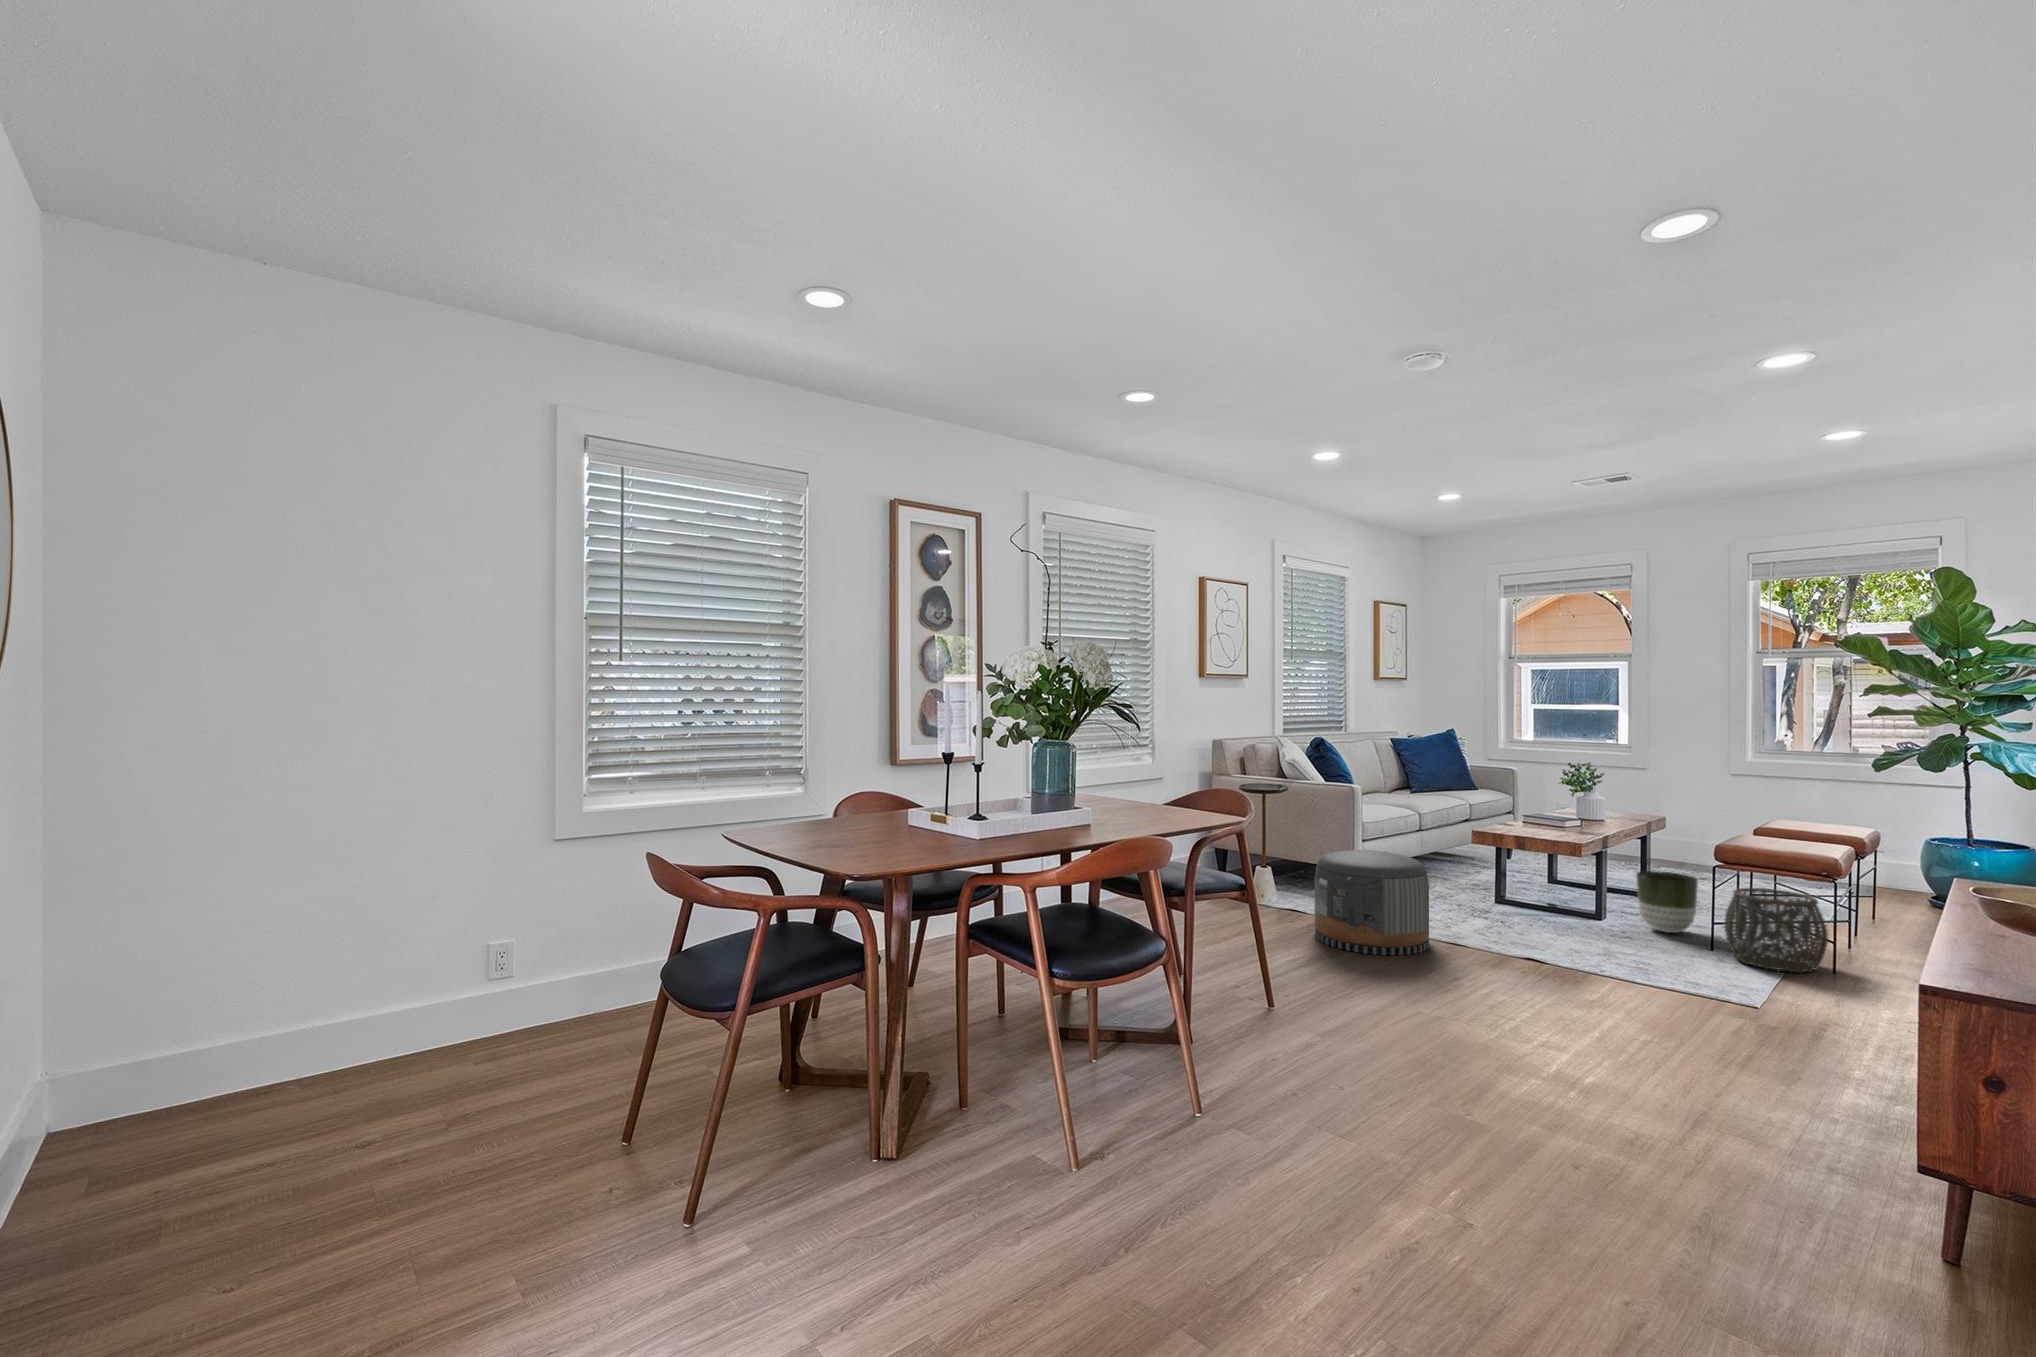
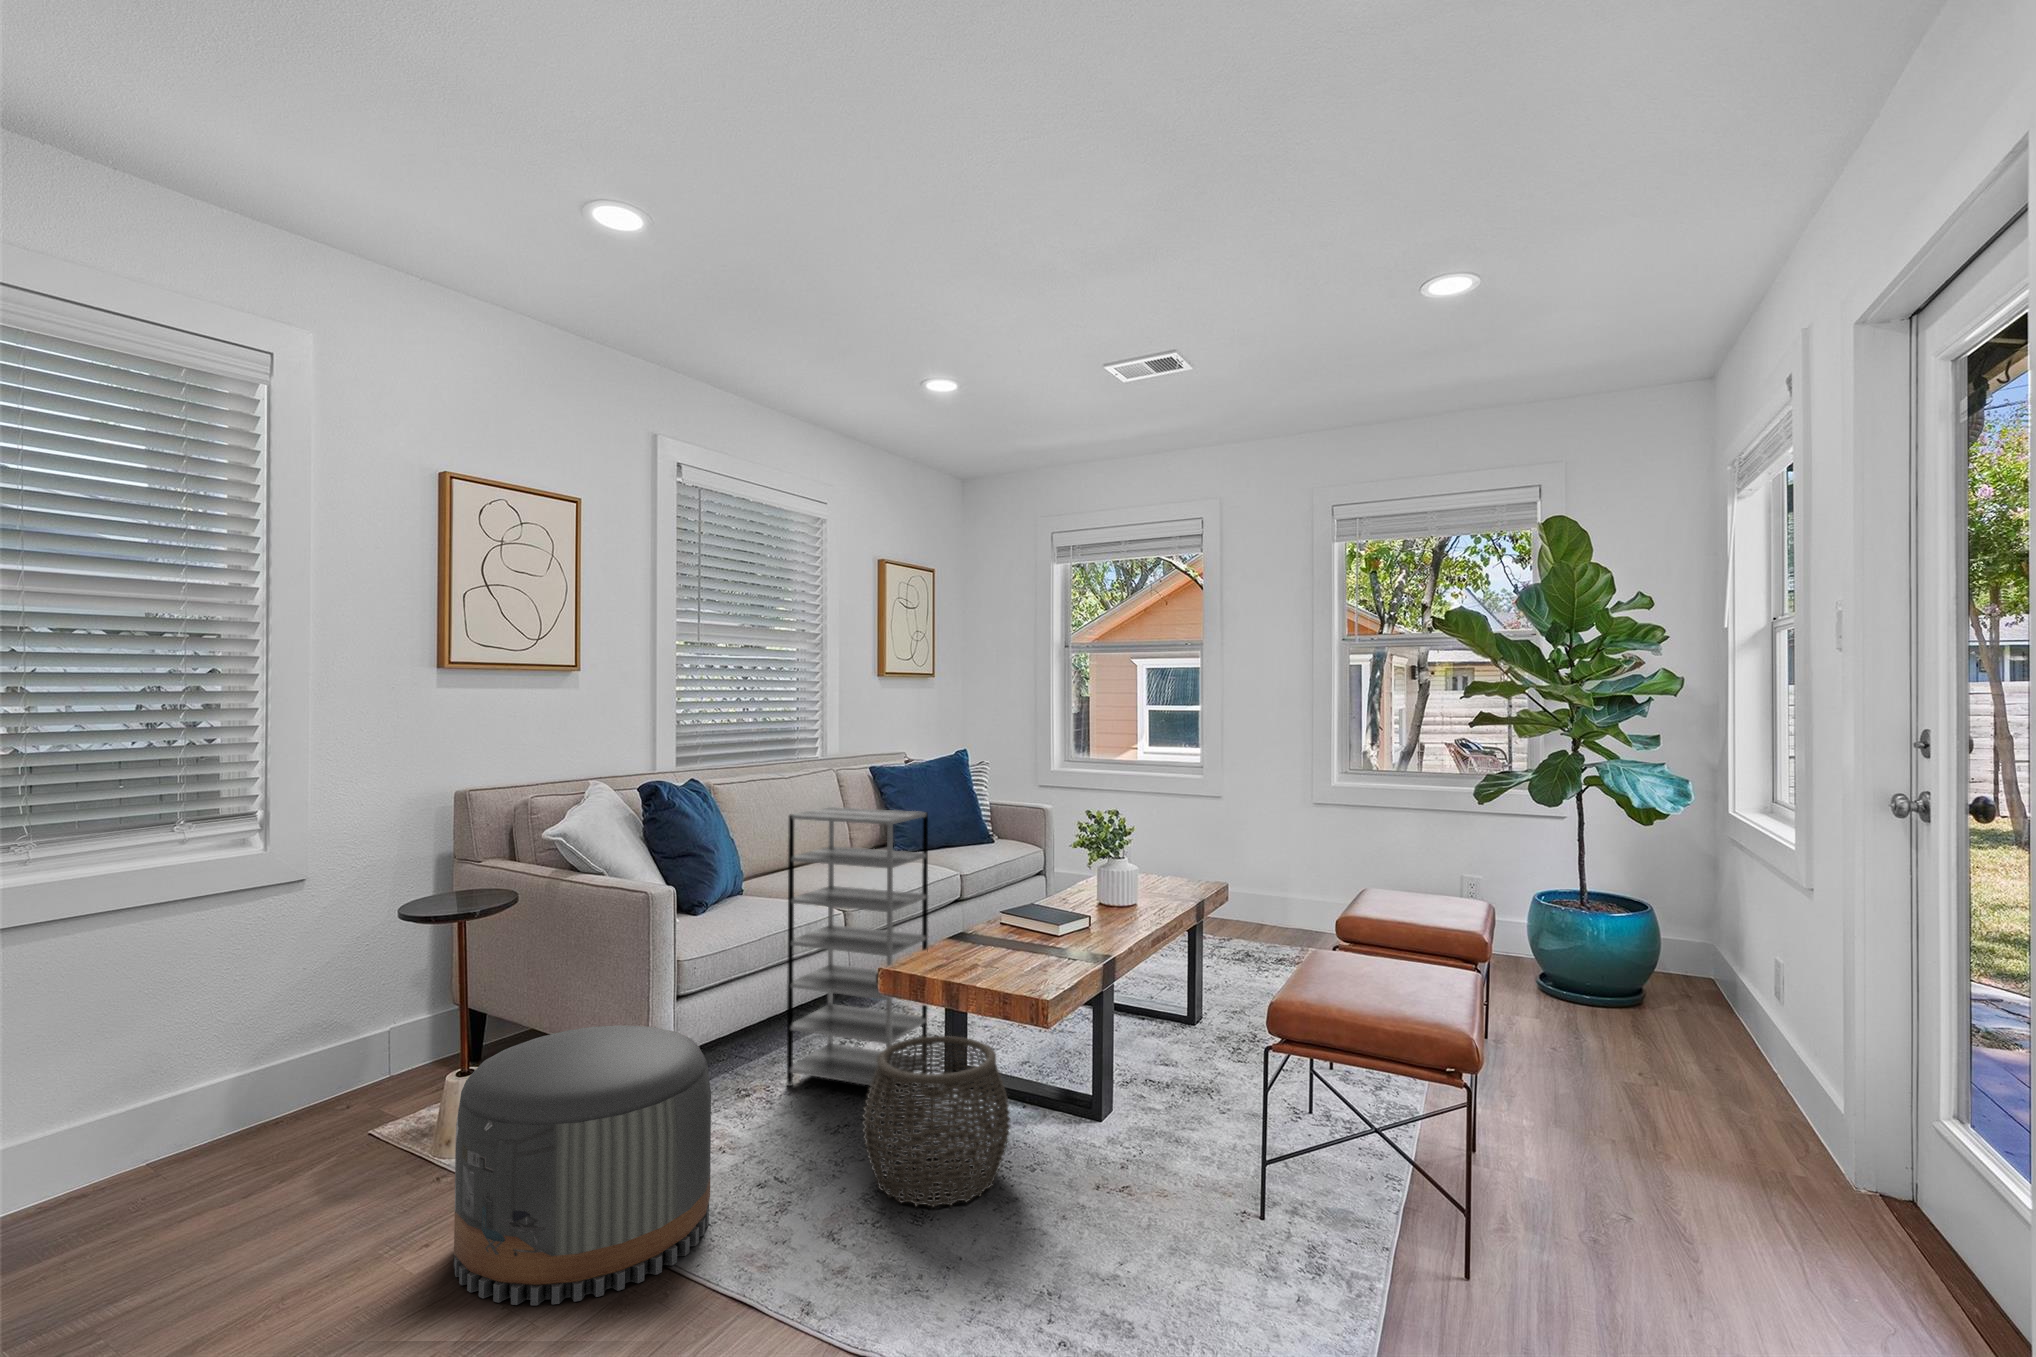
shelving unit: none [1410,756,1492,914] -> present [787,807,928,1088]
planter: present [1636,871,1698,933] -> none [1136,1003,1225,1119]
woven basket: present [1724,888,1828,973] -> present [863,1036,1011,1207]

